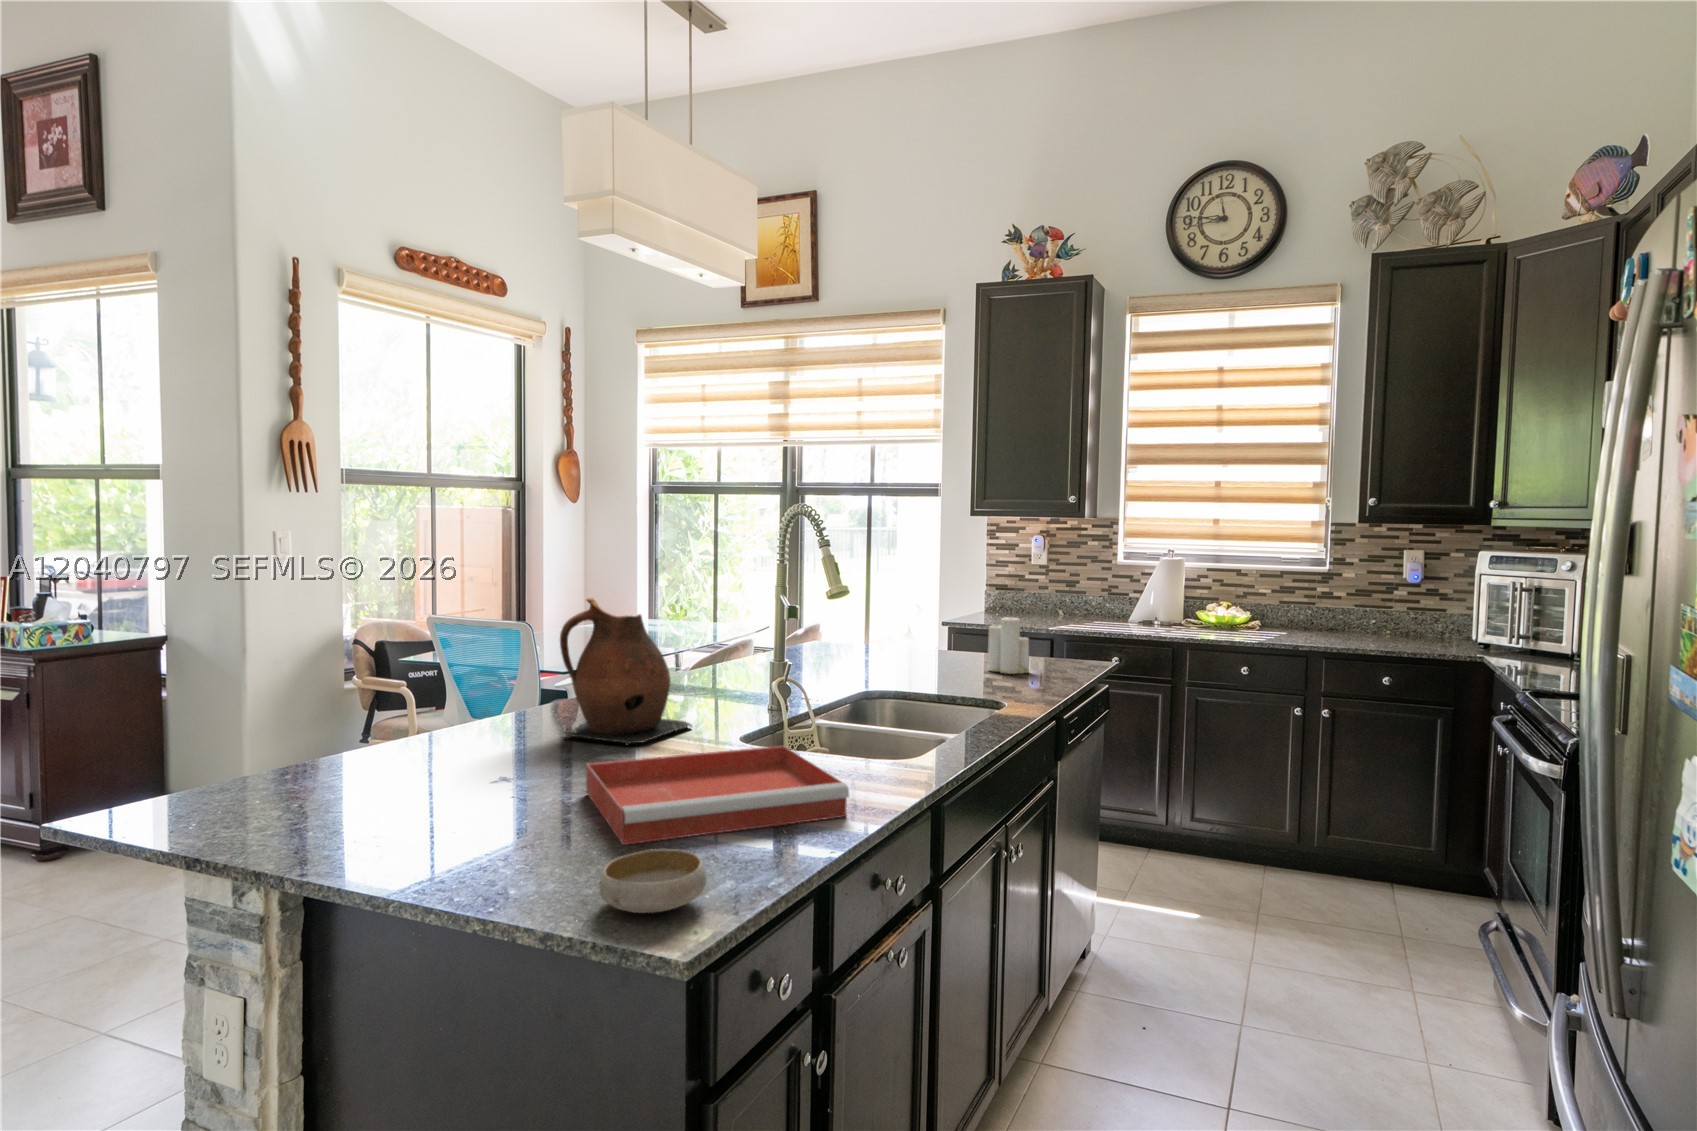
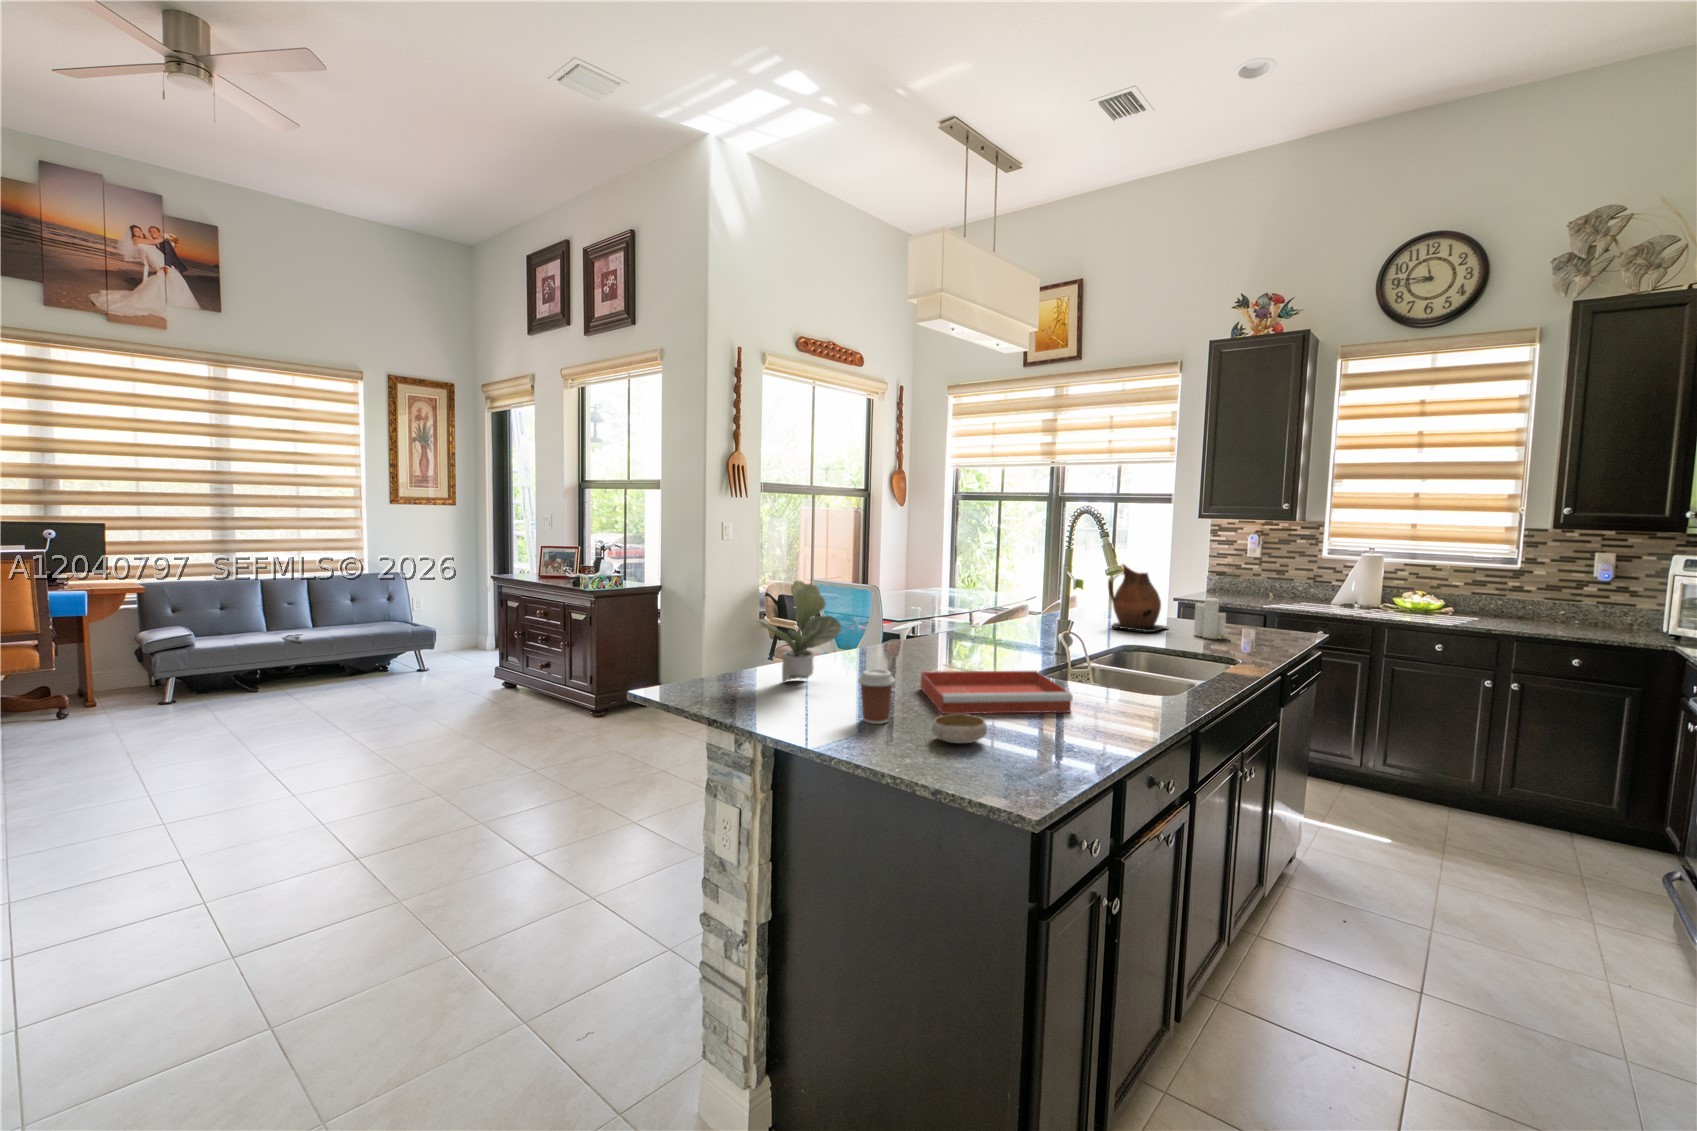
ceramic pitcher: present [560,598,691,746] -> present [1108,564,1167,632]
potted plant: none [254,610,435,806] -> present [757,580,841,682]
coffee cup: none [452,773,529,883] -> present [858,669,895,724]

